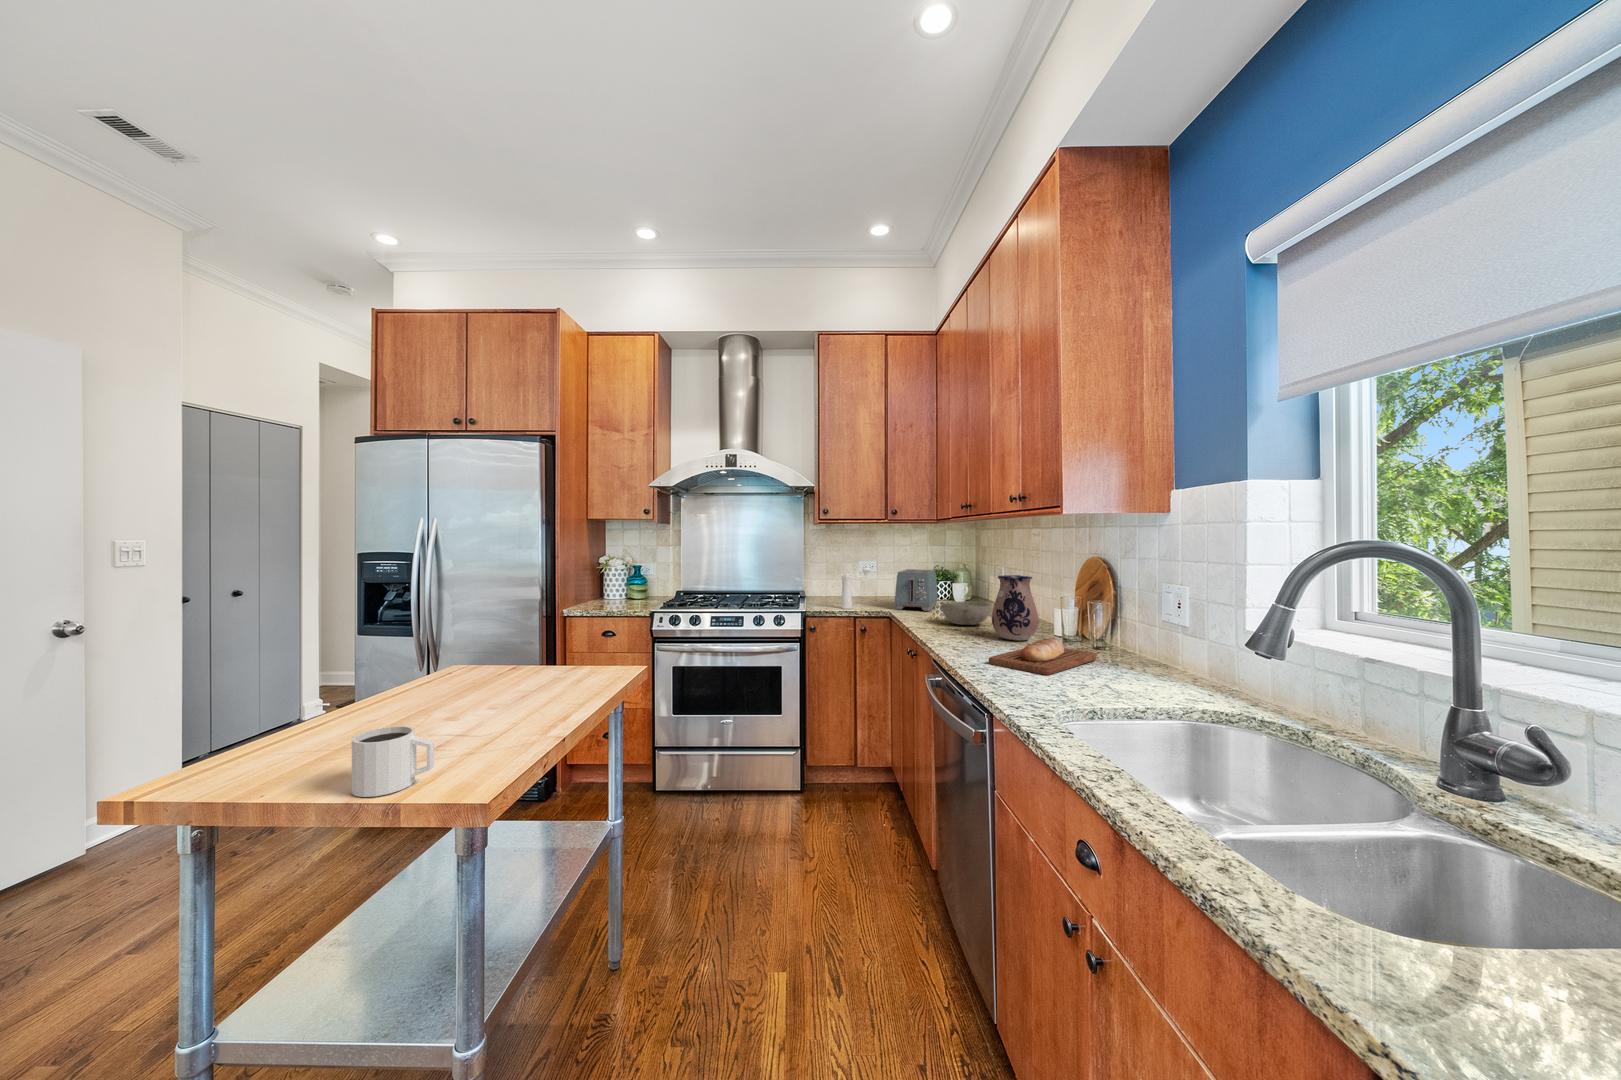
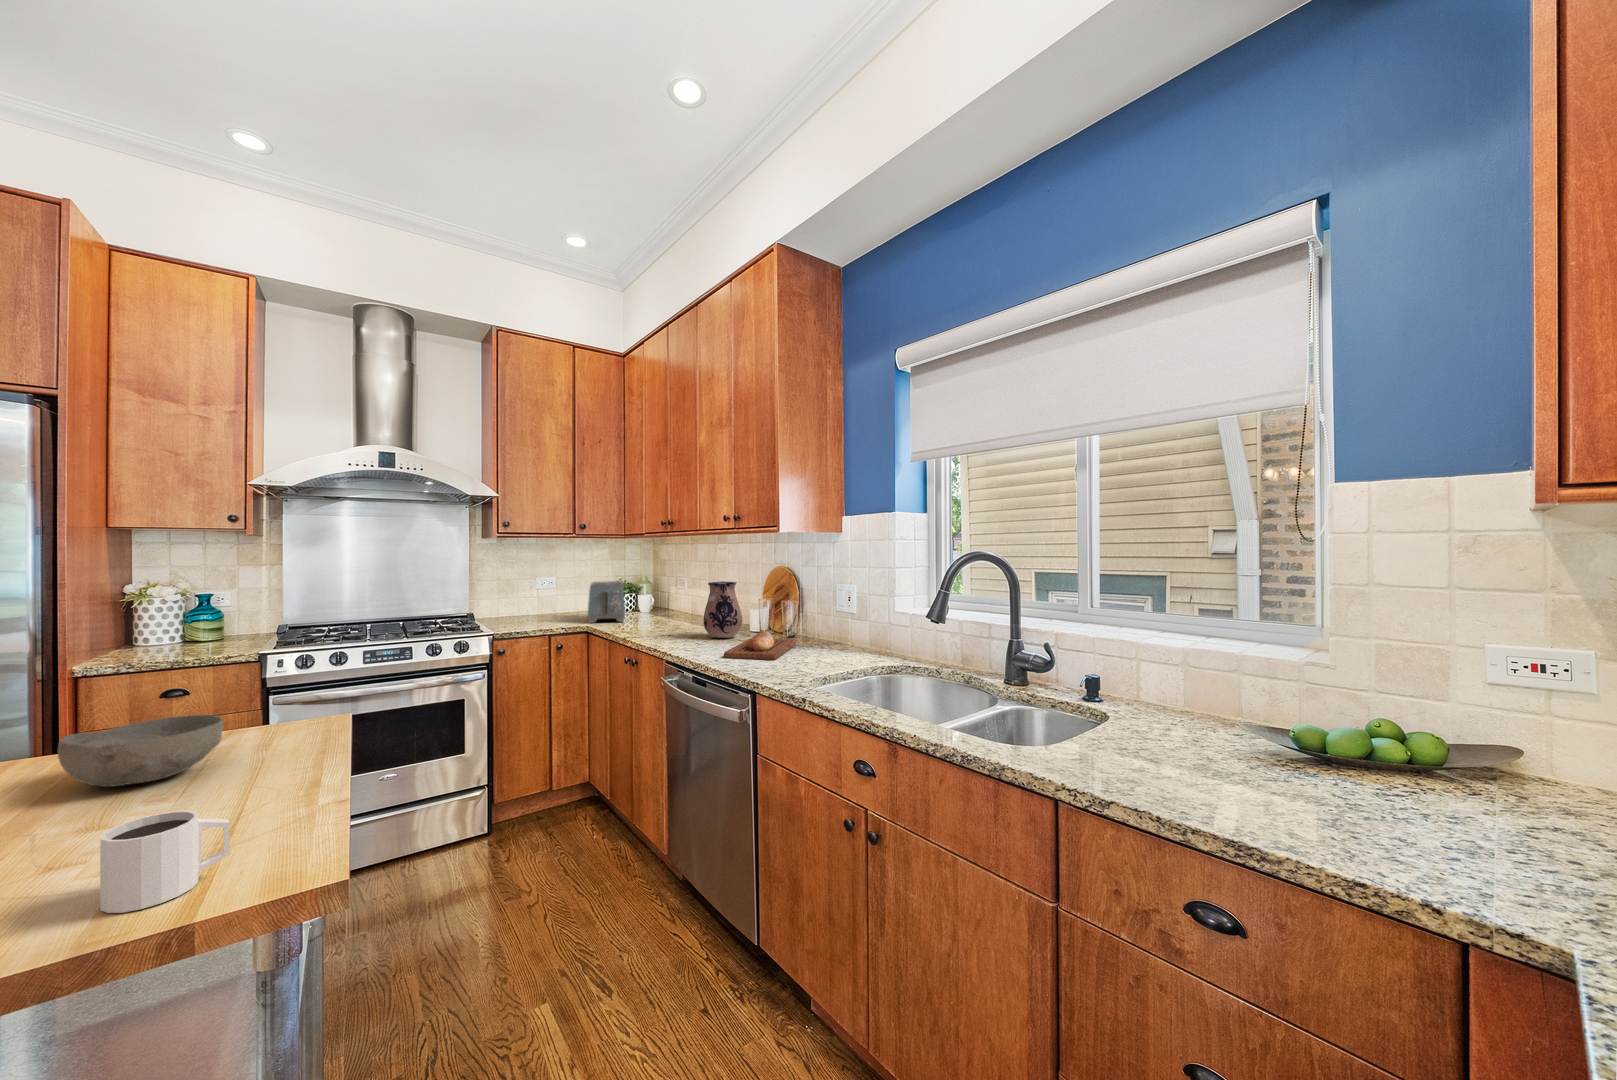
pepper mill: present [841,567,870,609] -> none [528,582,560,627]
bowl: present [940,602,991,625] -> present [58,715,224,787]

